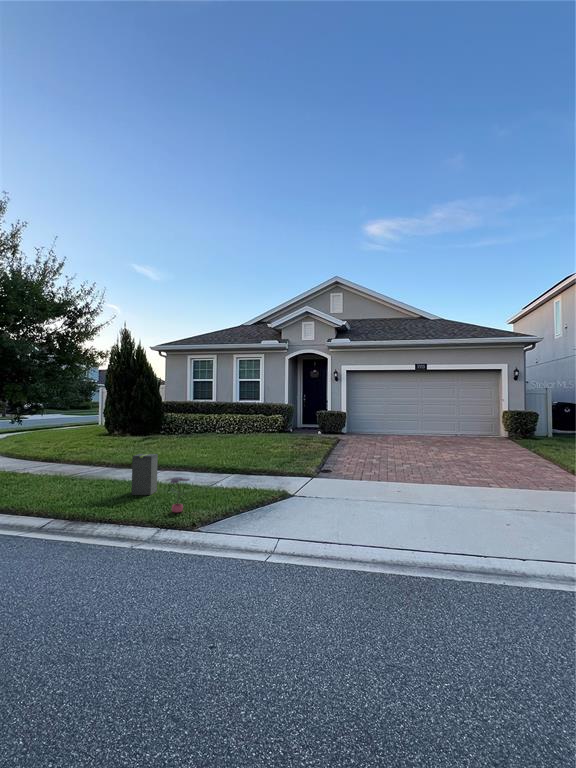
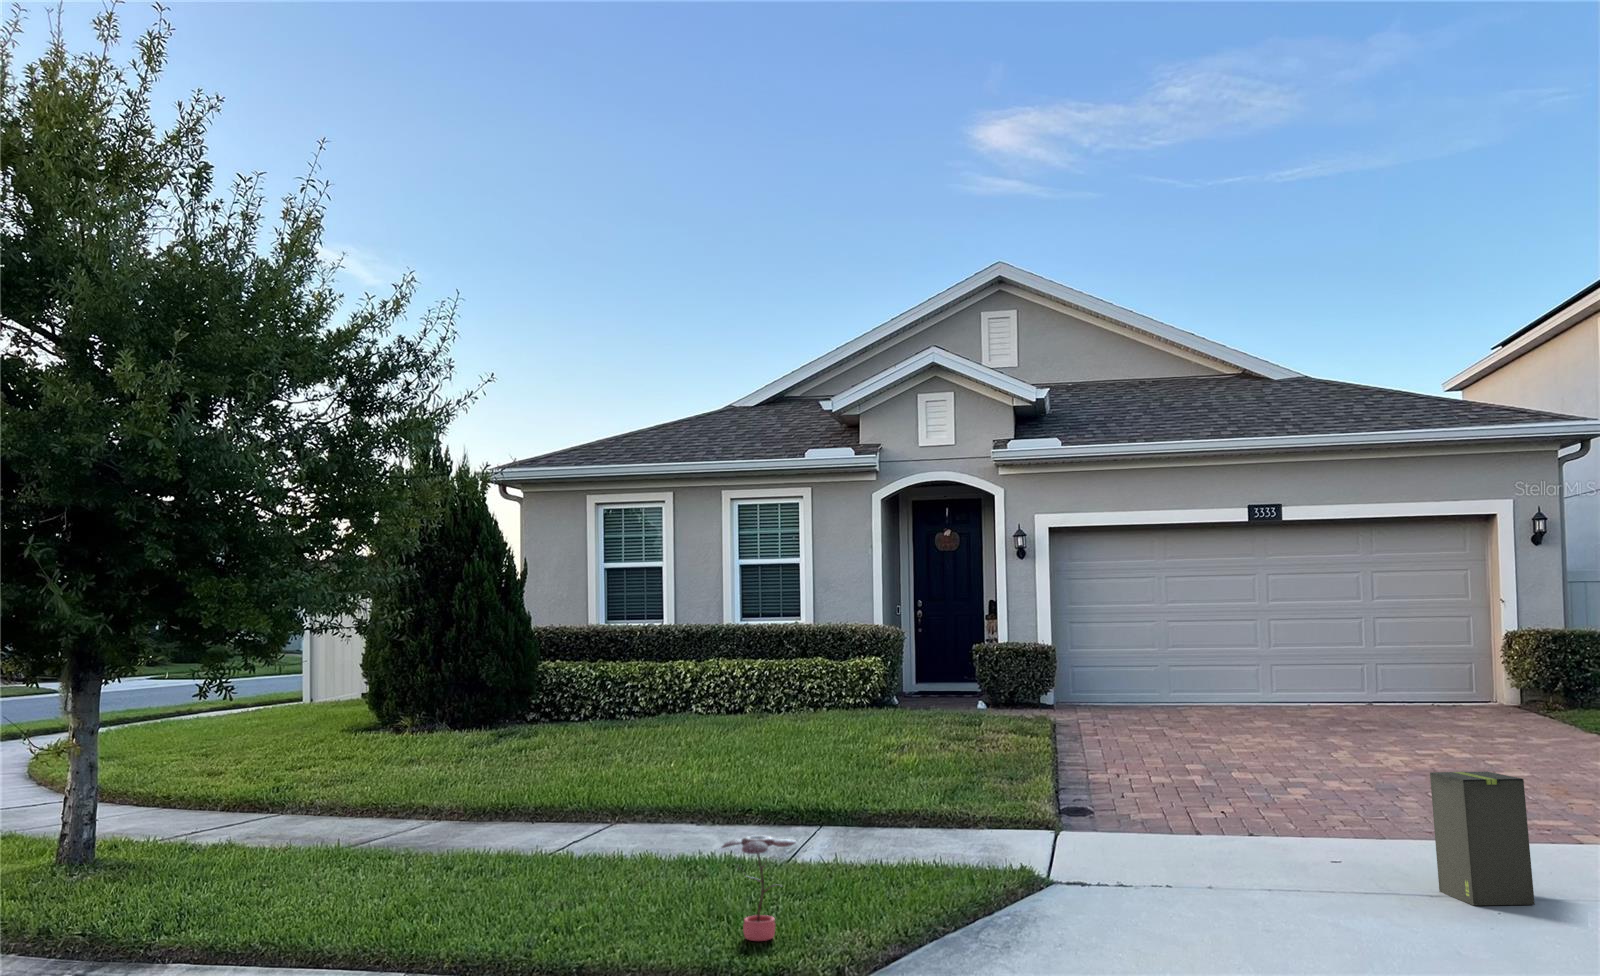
cardboard box: present [131,454,158,495] -> present [1430,771,1535,905]

